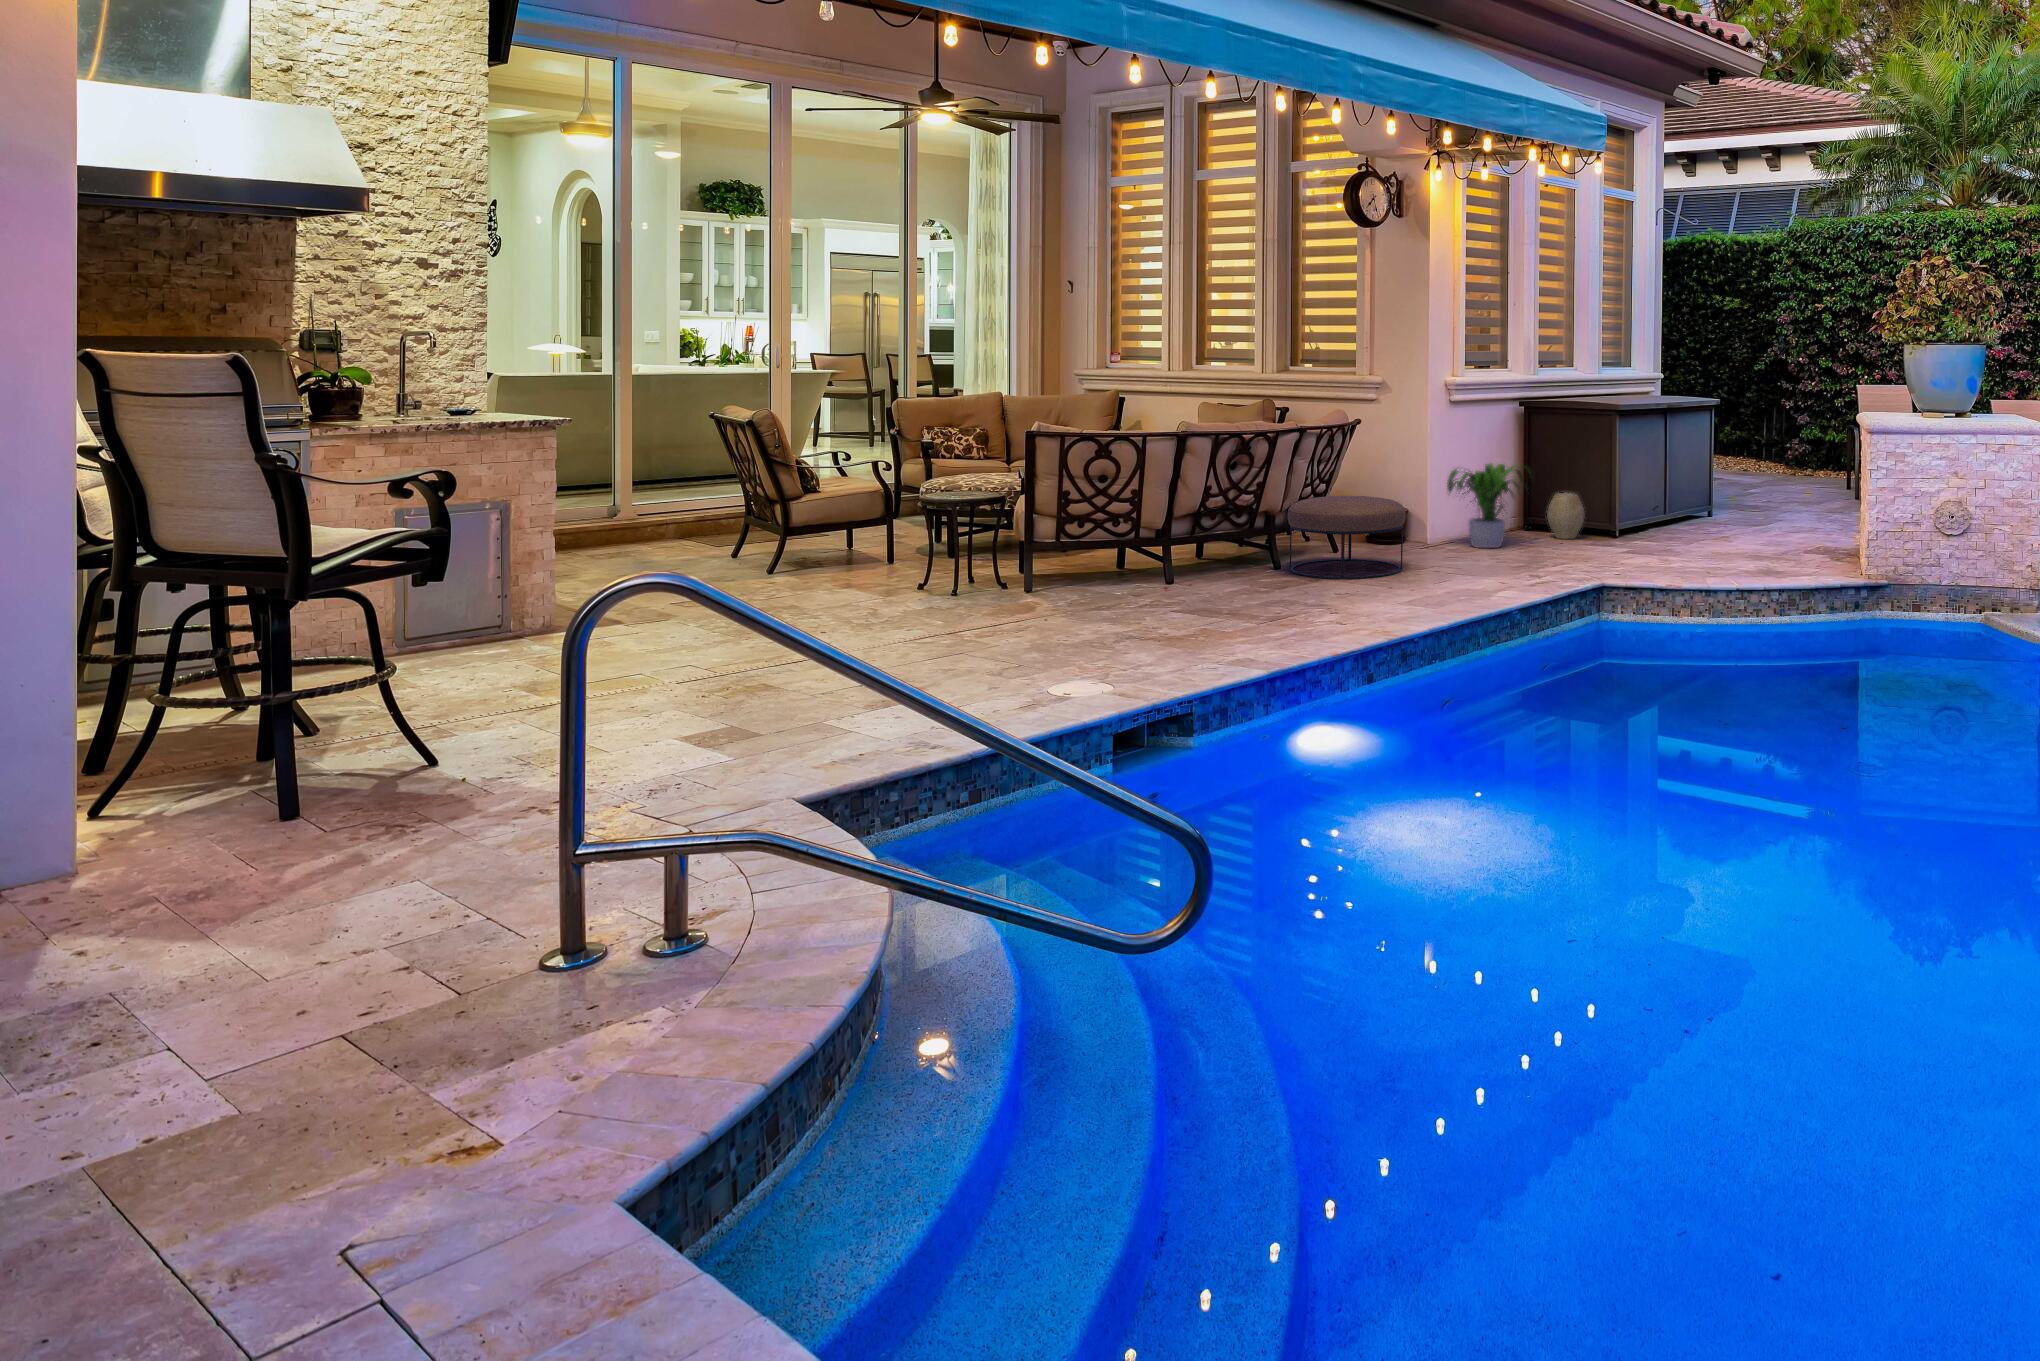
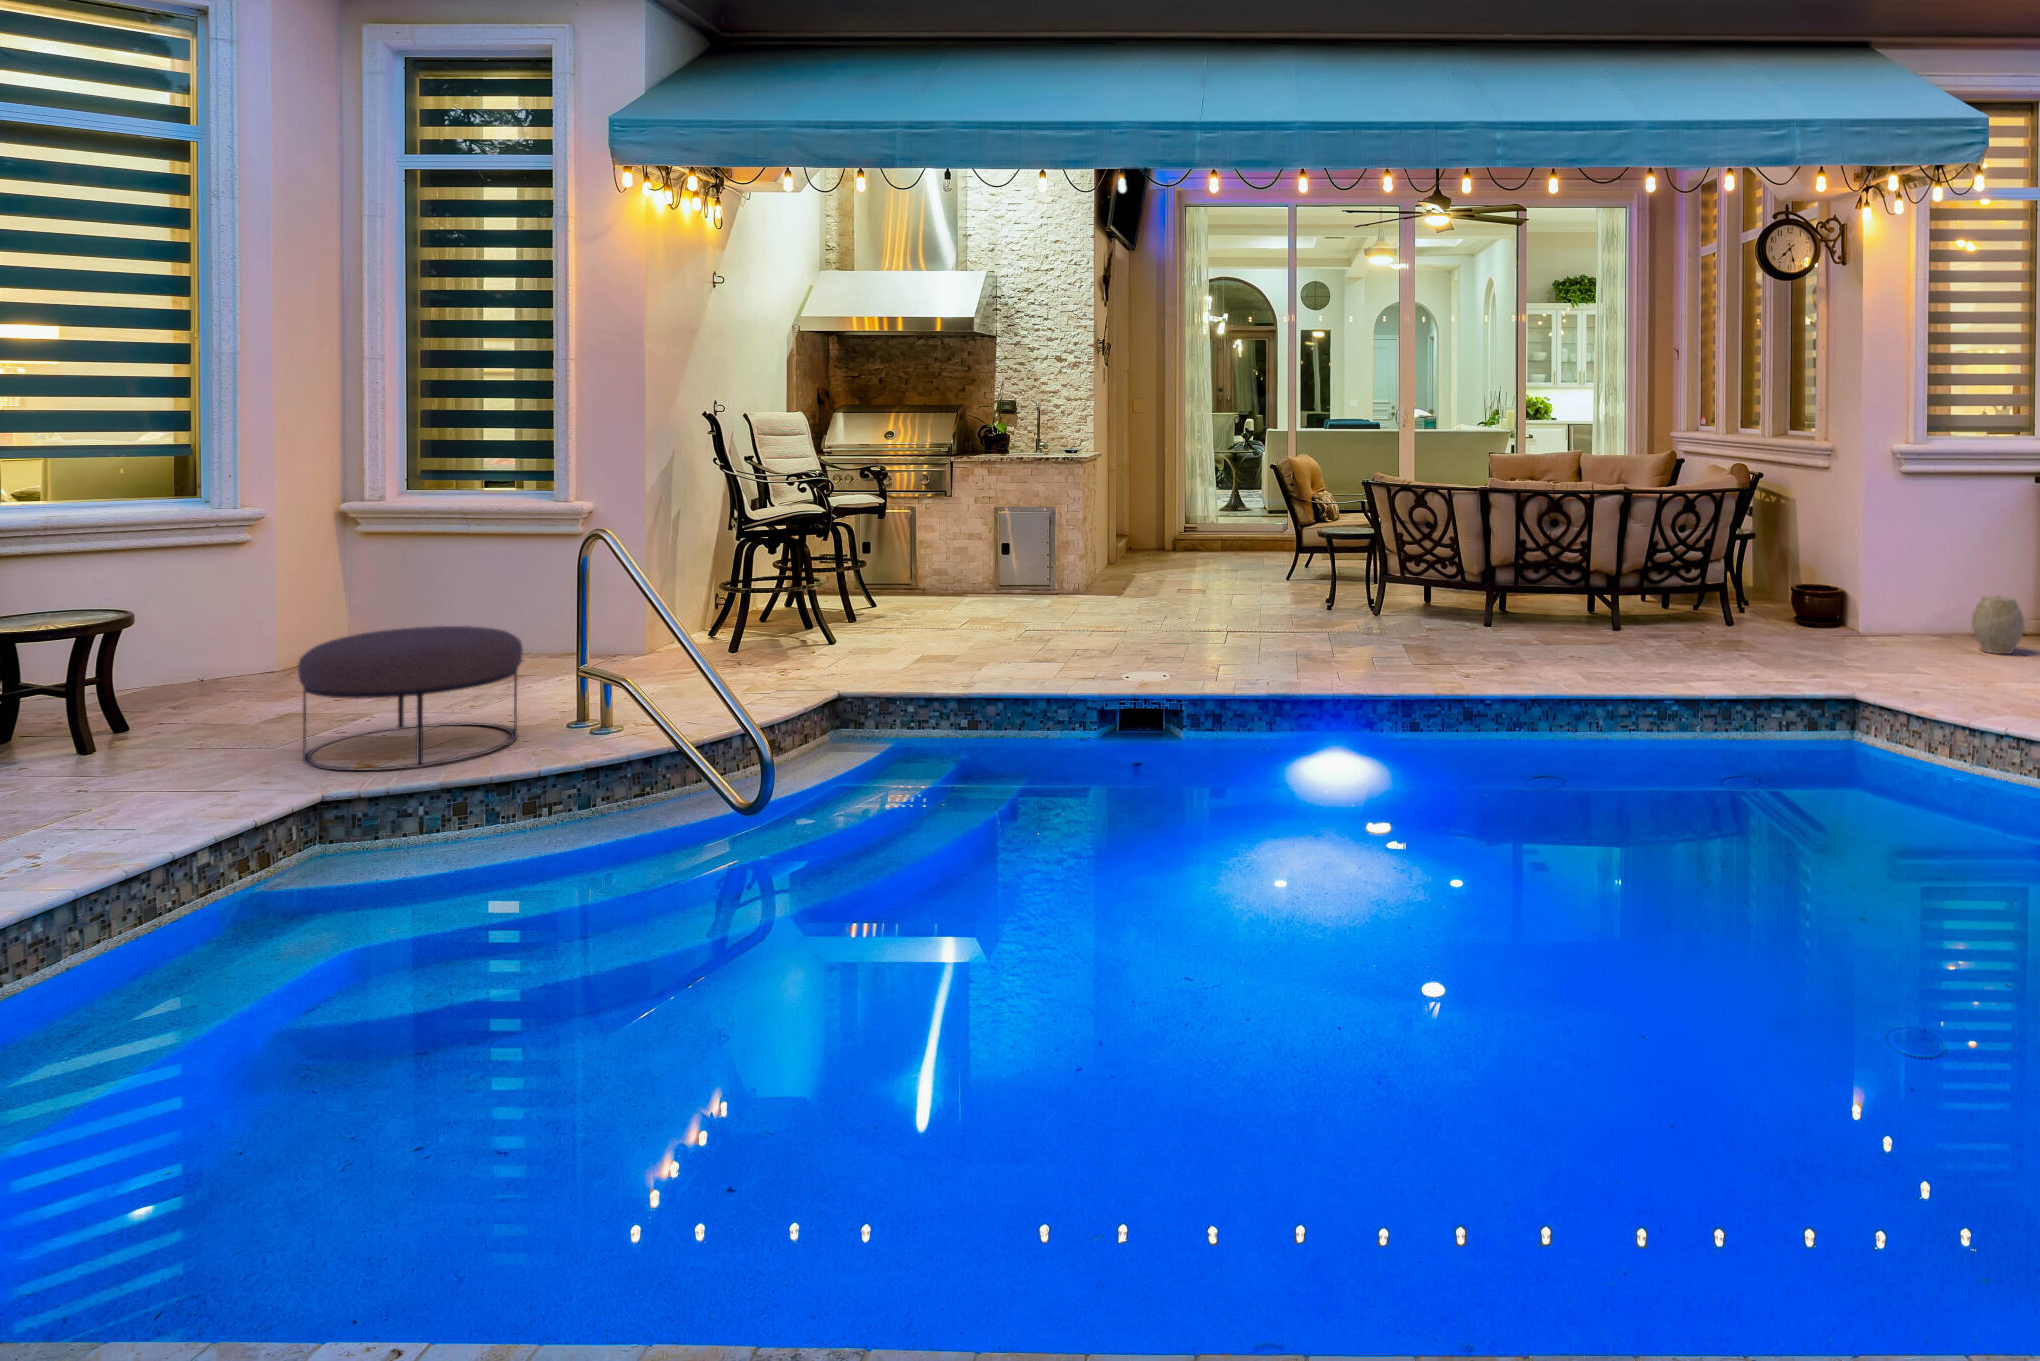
potted plant: present [1447,464,1531,548] -> none [1810,551,1924,648]
ottoman: present [1288,496,1406,579] -> present [298,626,523,771]

